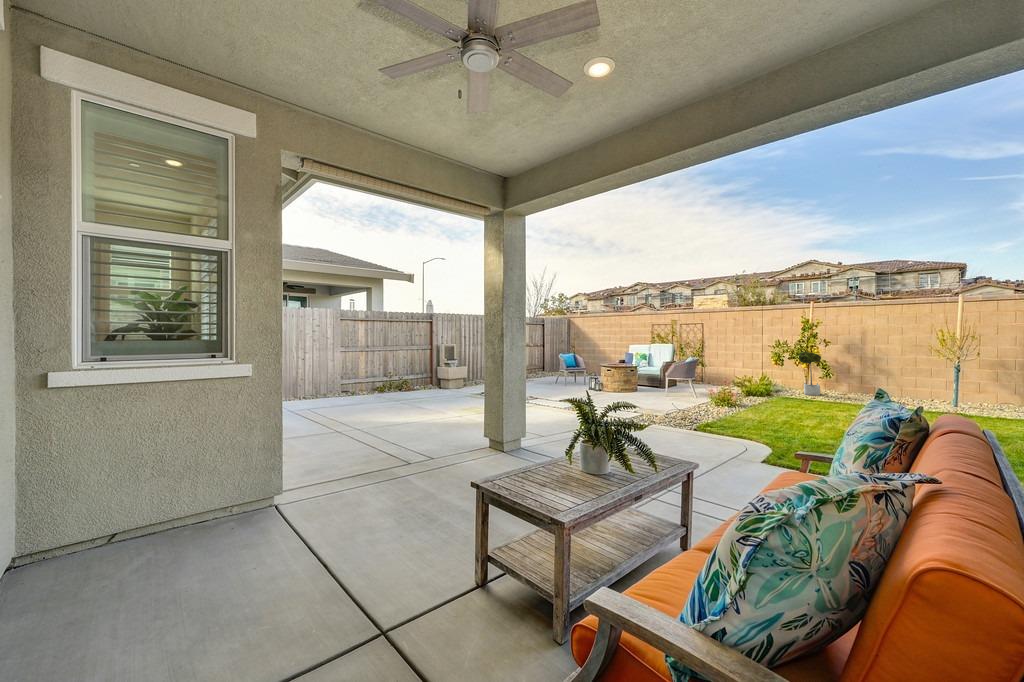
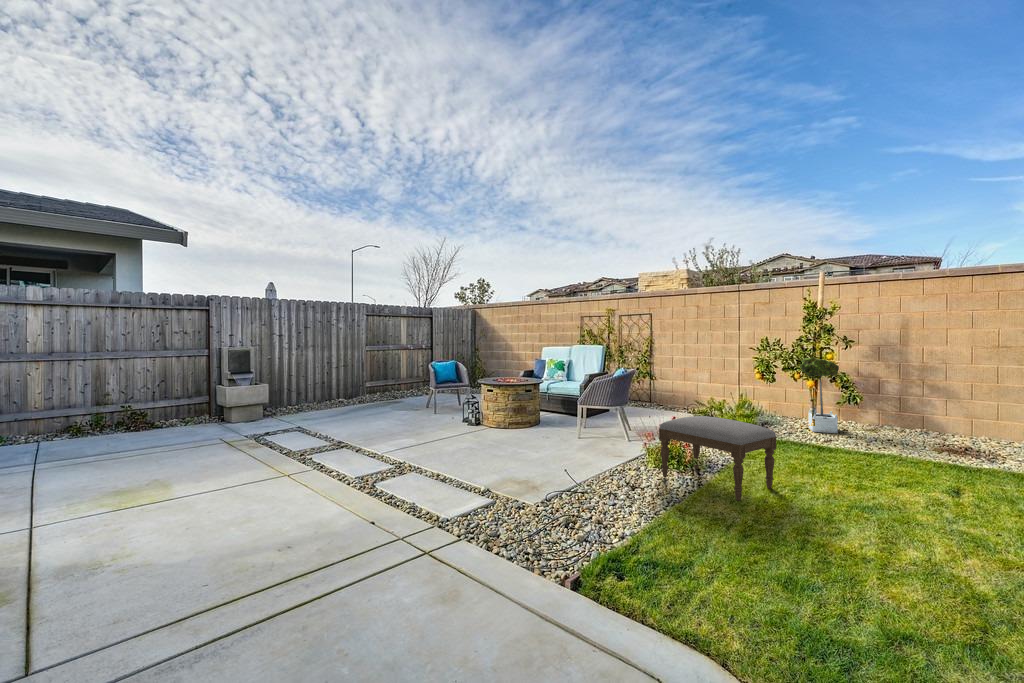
ottoman: none [717,380,776,415] -> present [659,416,776,501]

